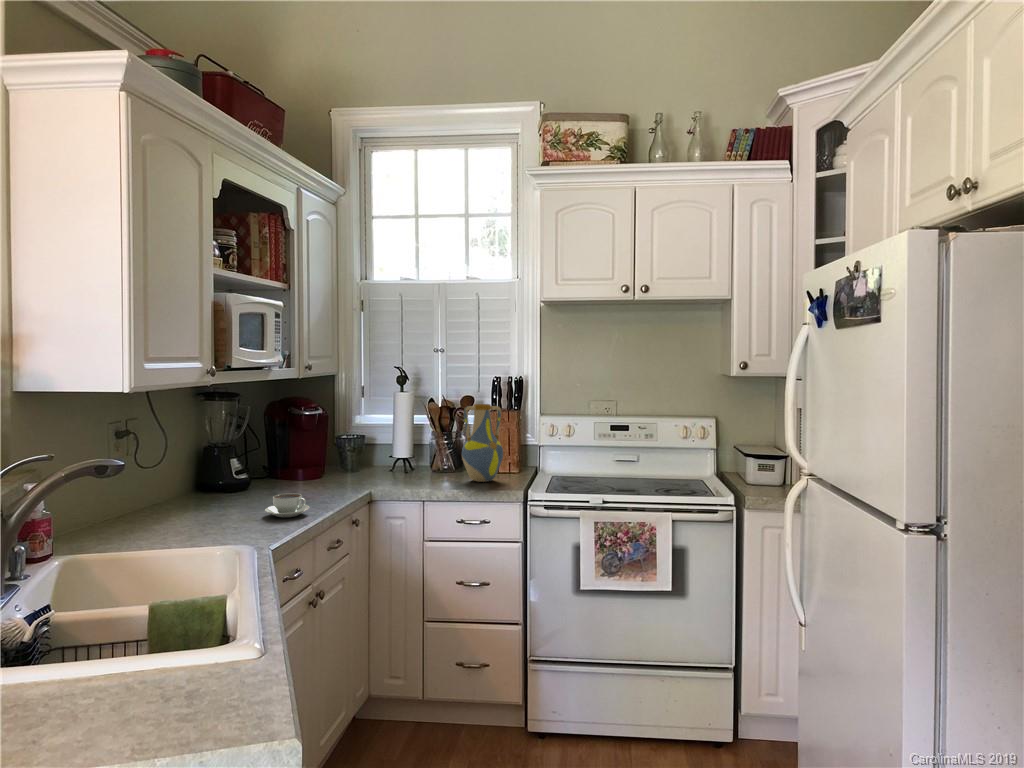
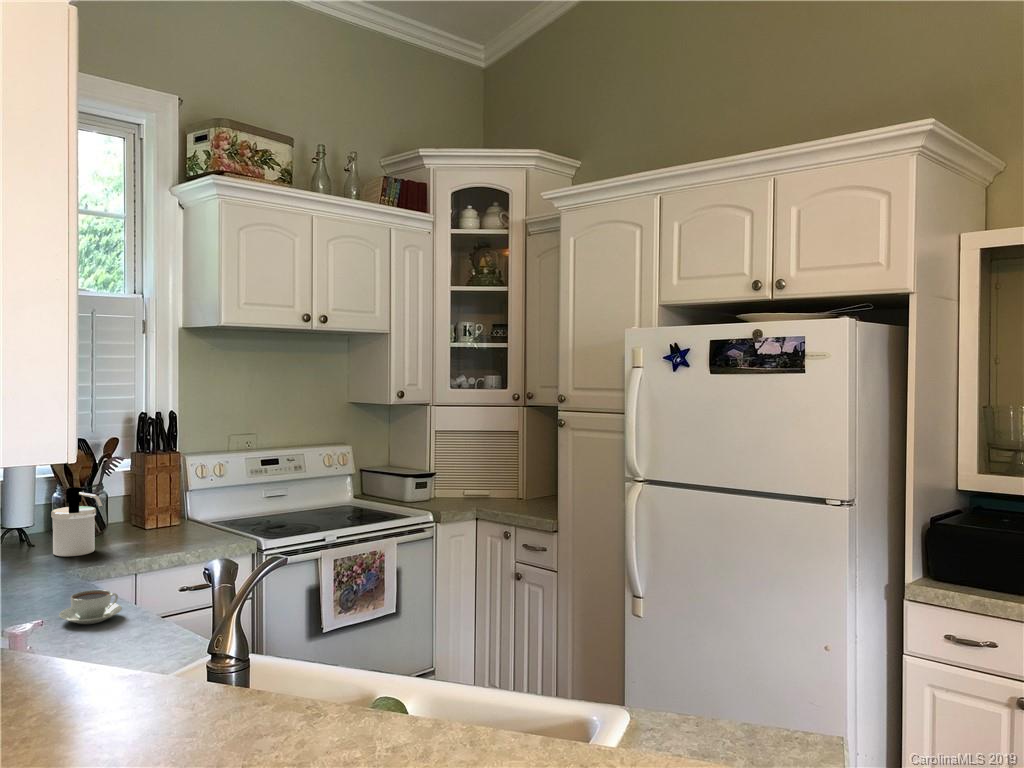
vase: present [462,404,503,482] -> none [146,450,199,543]
soap dispenser: none [400,427,430,479] -> present [51,487,102,556]

